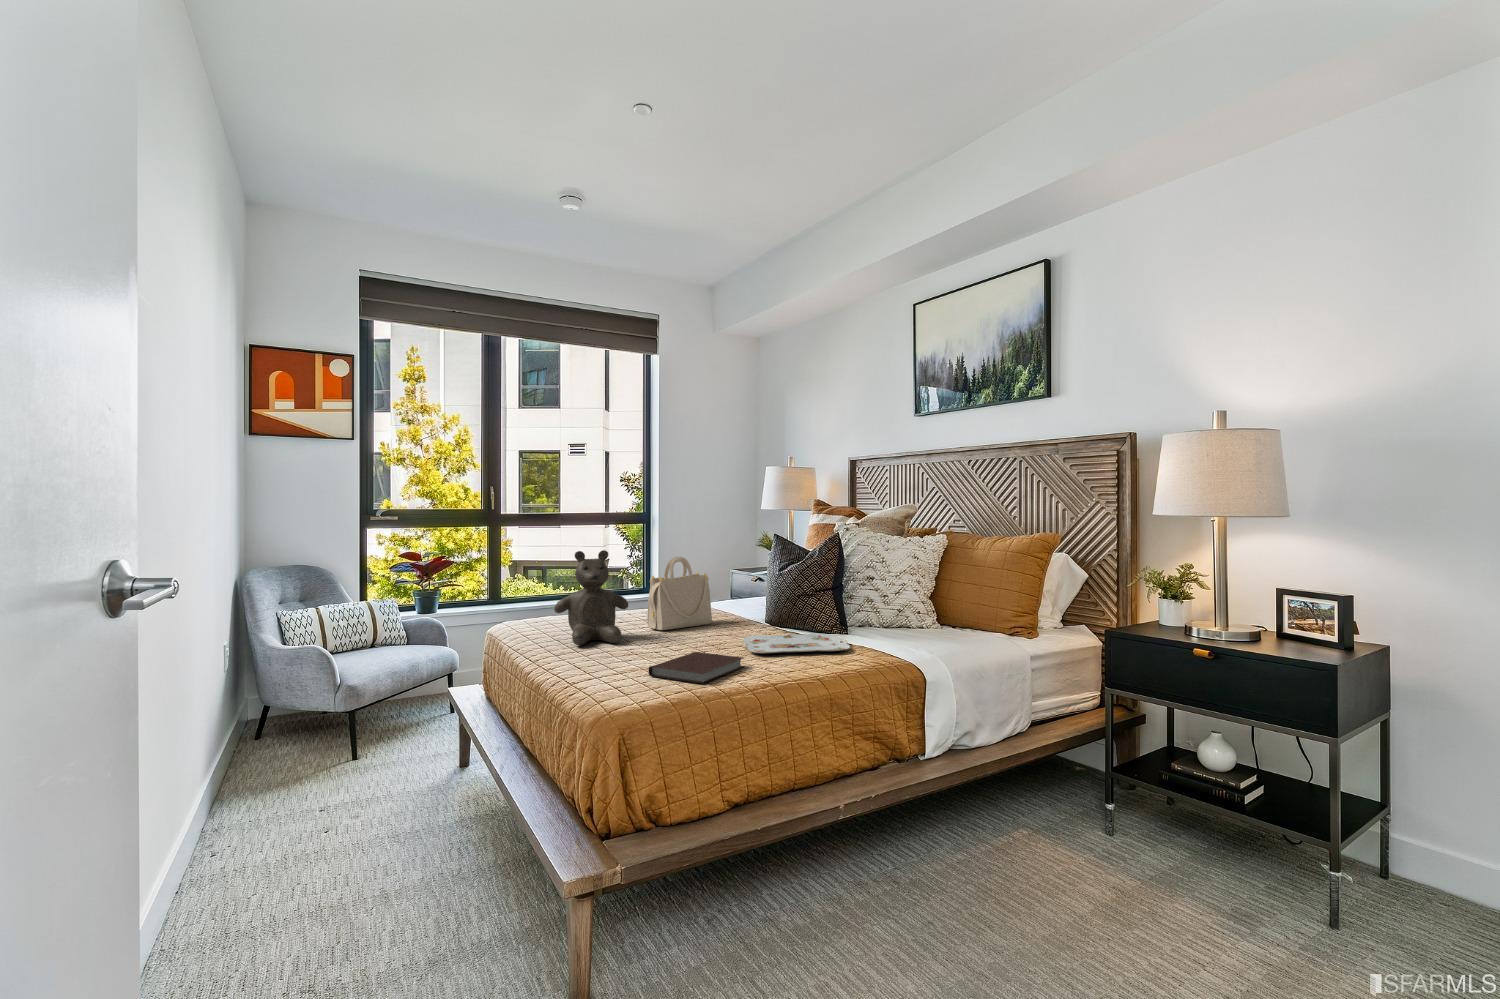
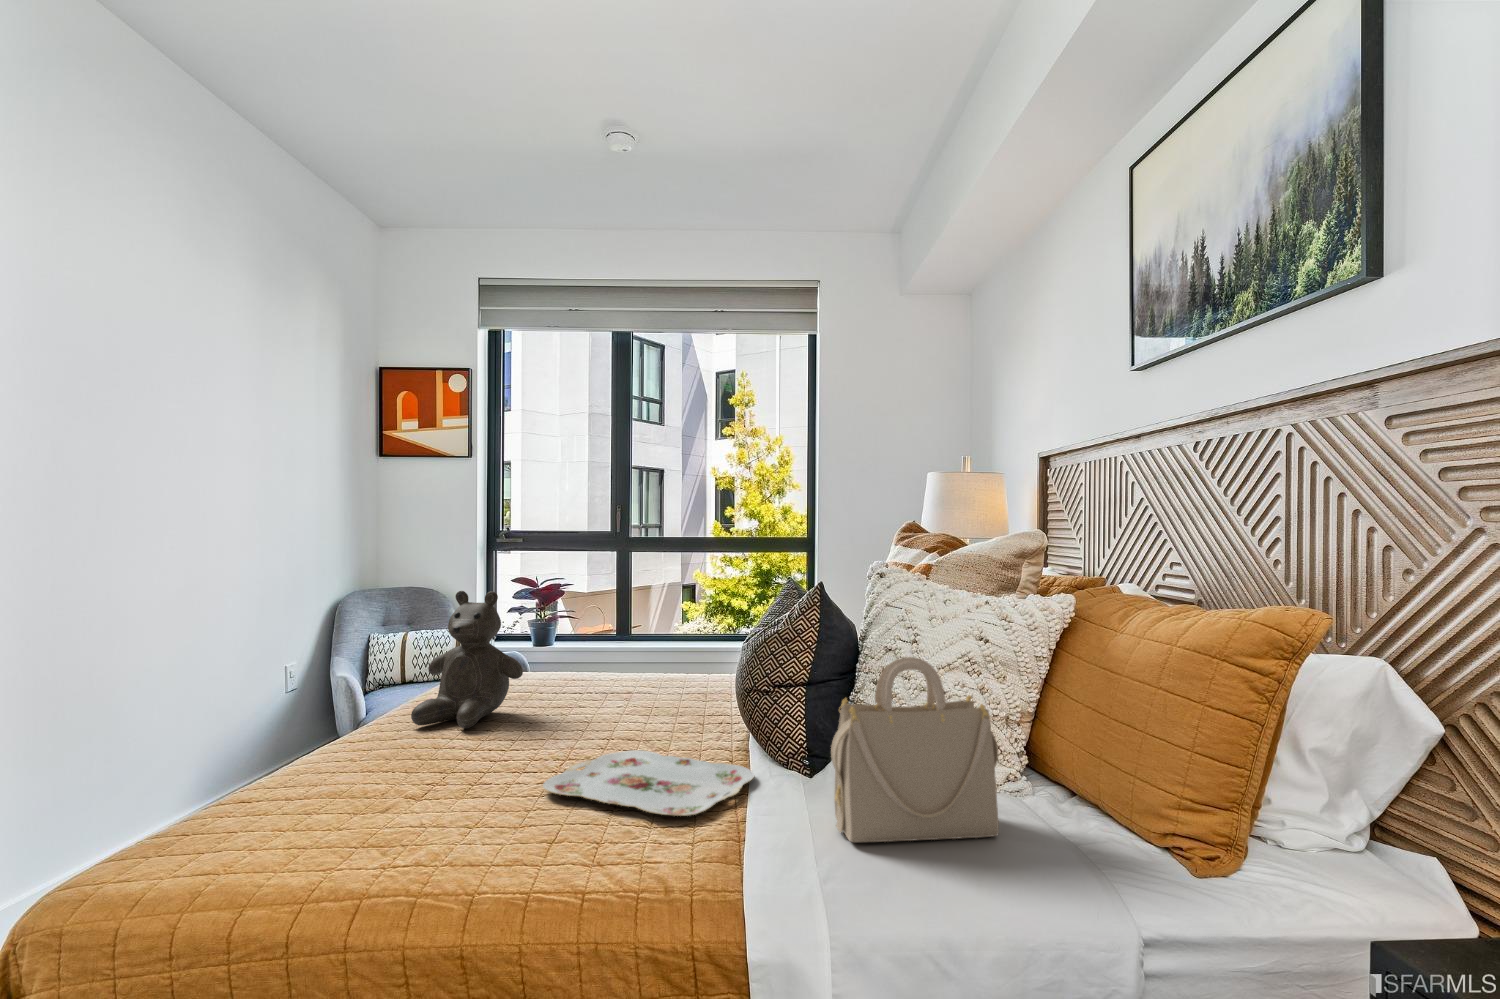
handbag: present [647,557,712,630] -> present [831,657,999,842]
notebook: present [649,652,744,684] -> none [313,770,468,841]

